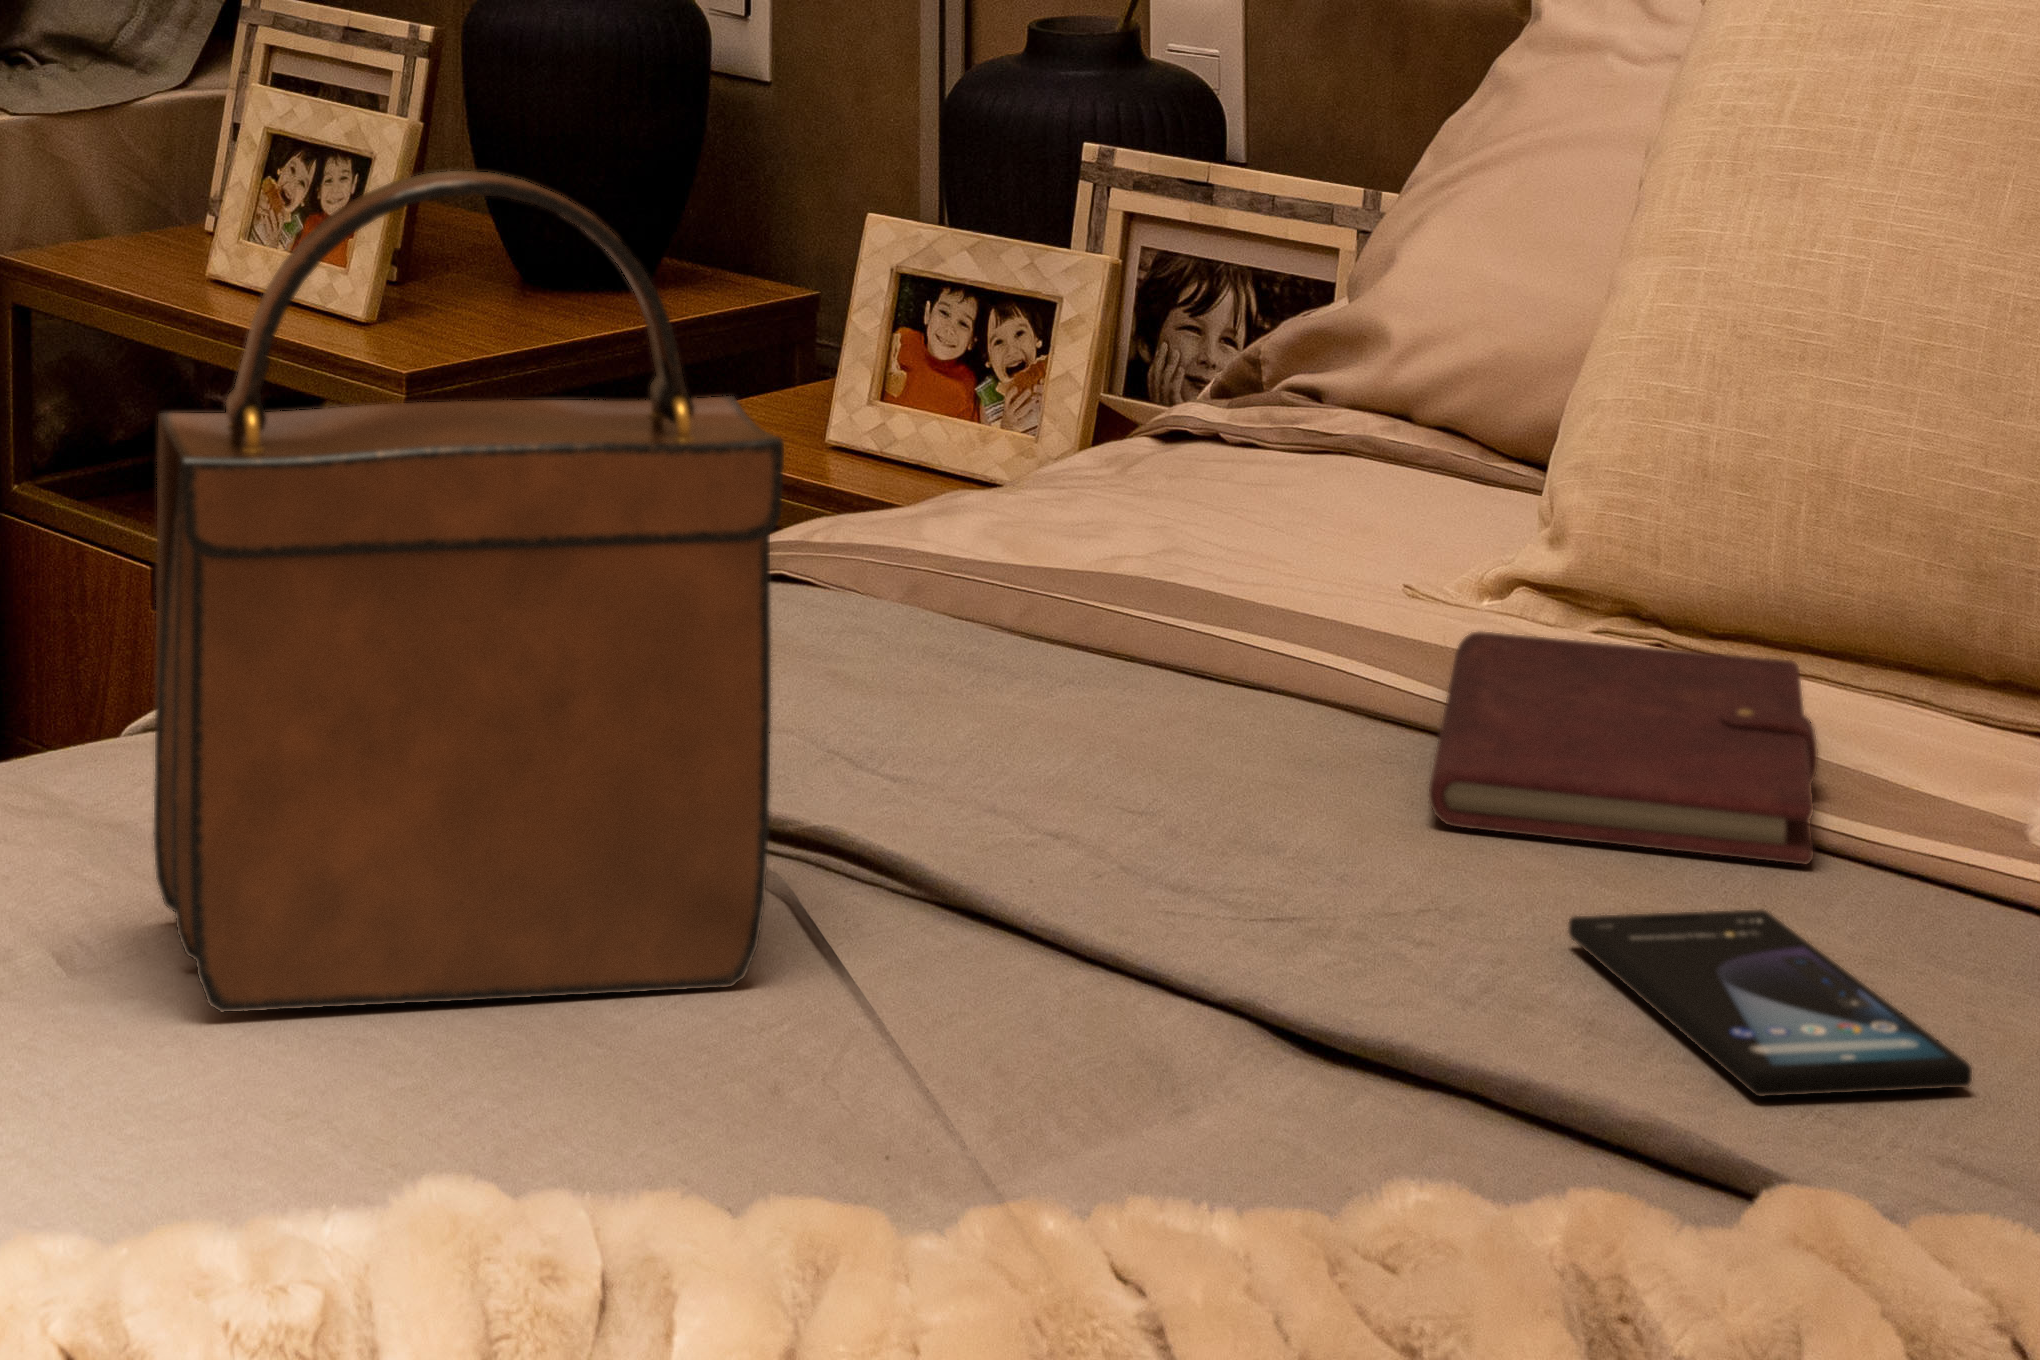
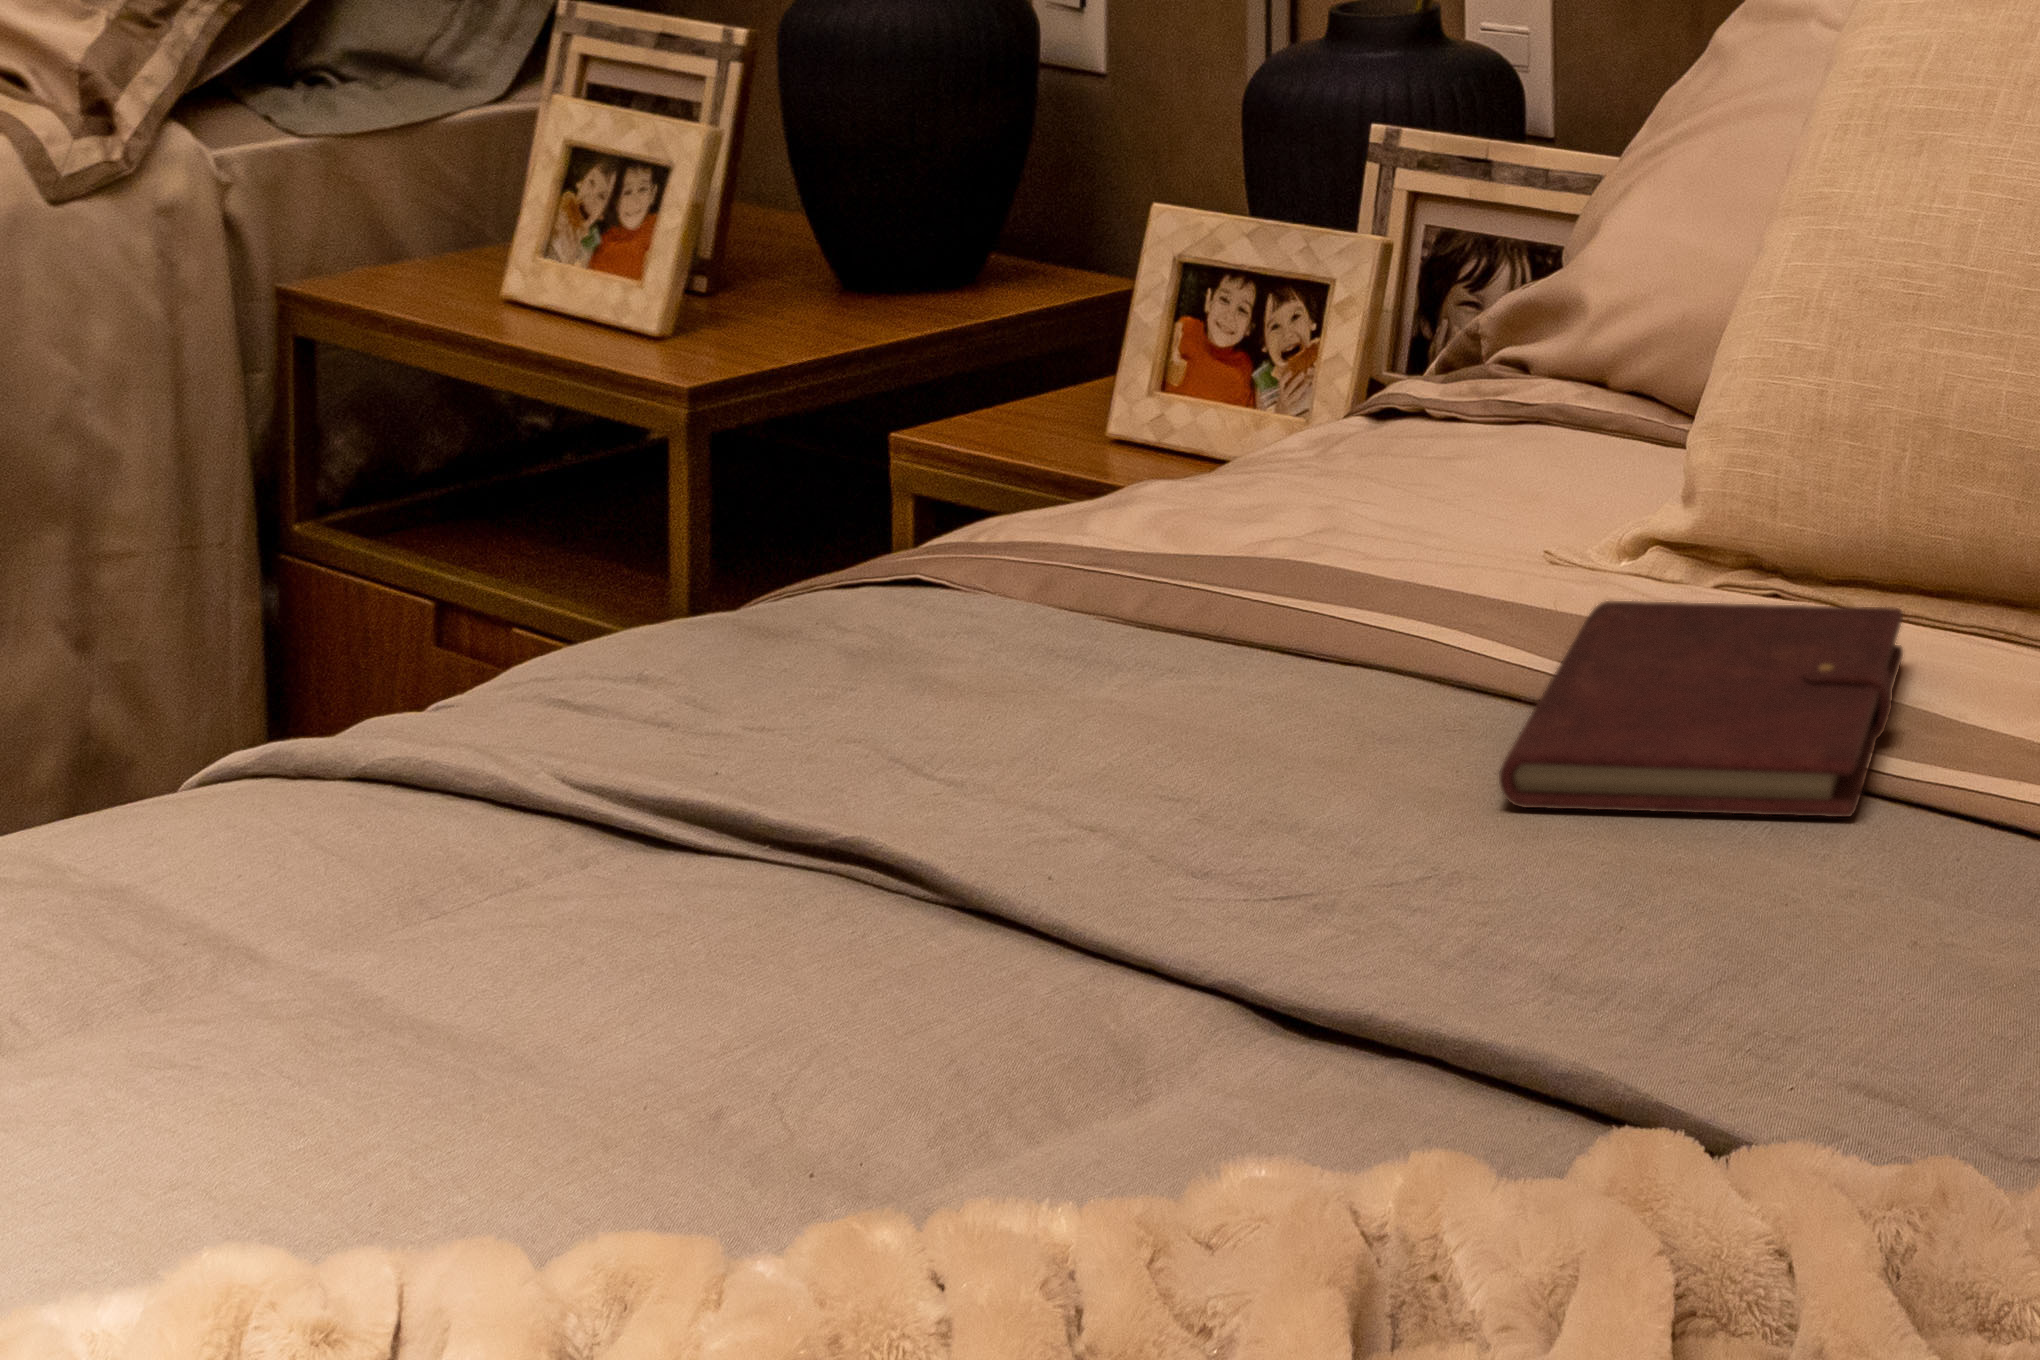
handbag: present [153,171,784,1012] -> none [93,234,775,1139]
smartphone: present [1568,910,1972,1096] -> none [1584,872,1912,1071]

